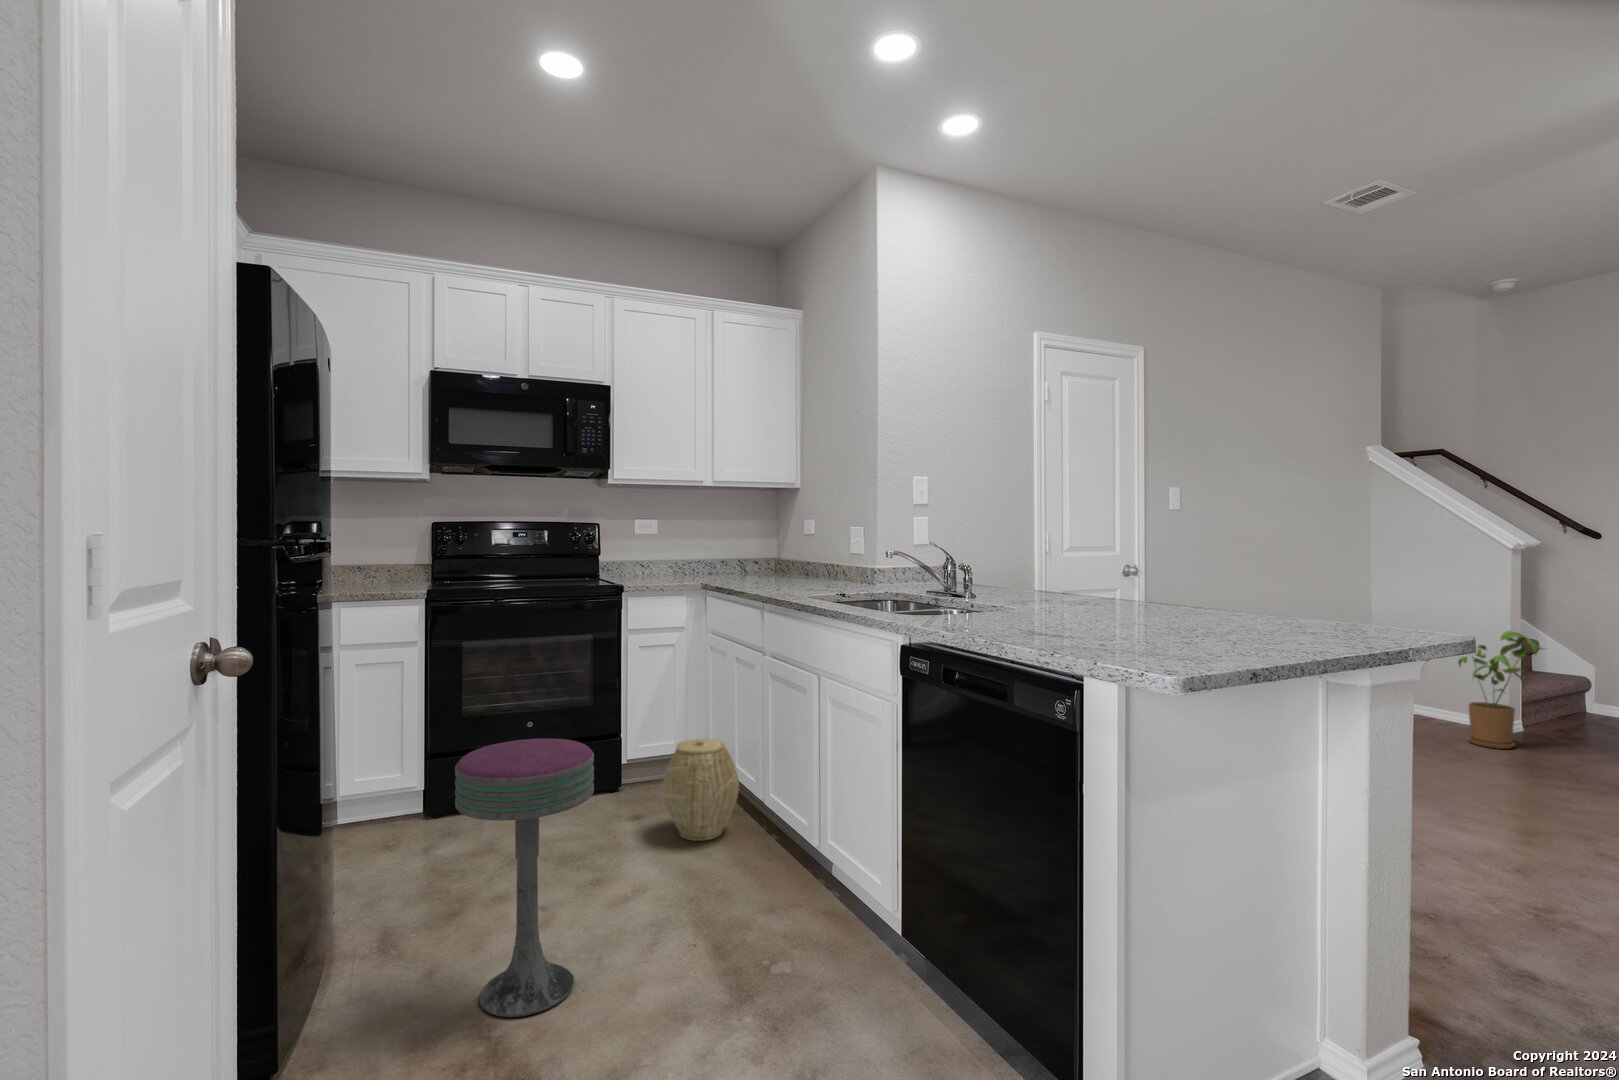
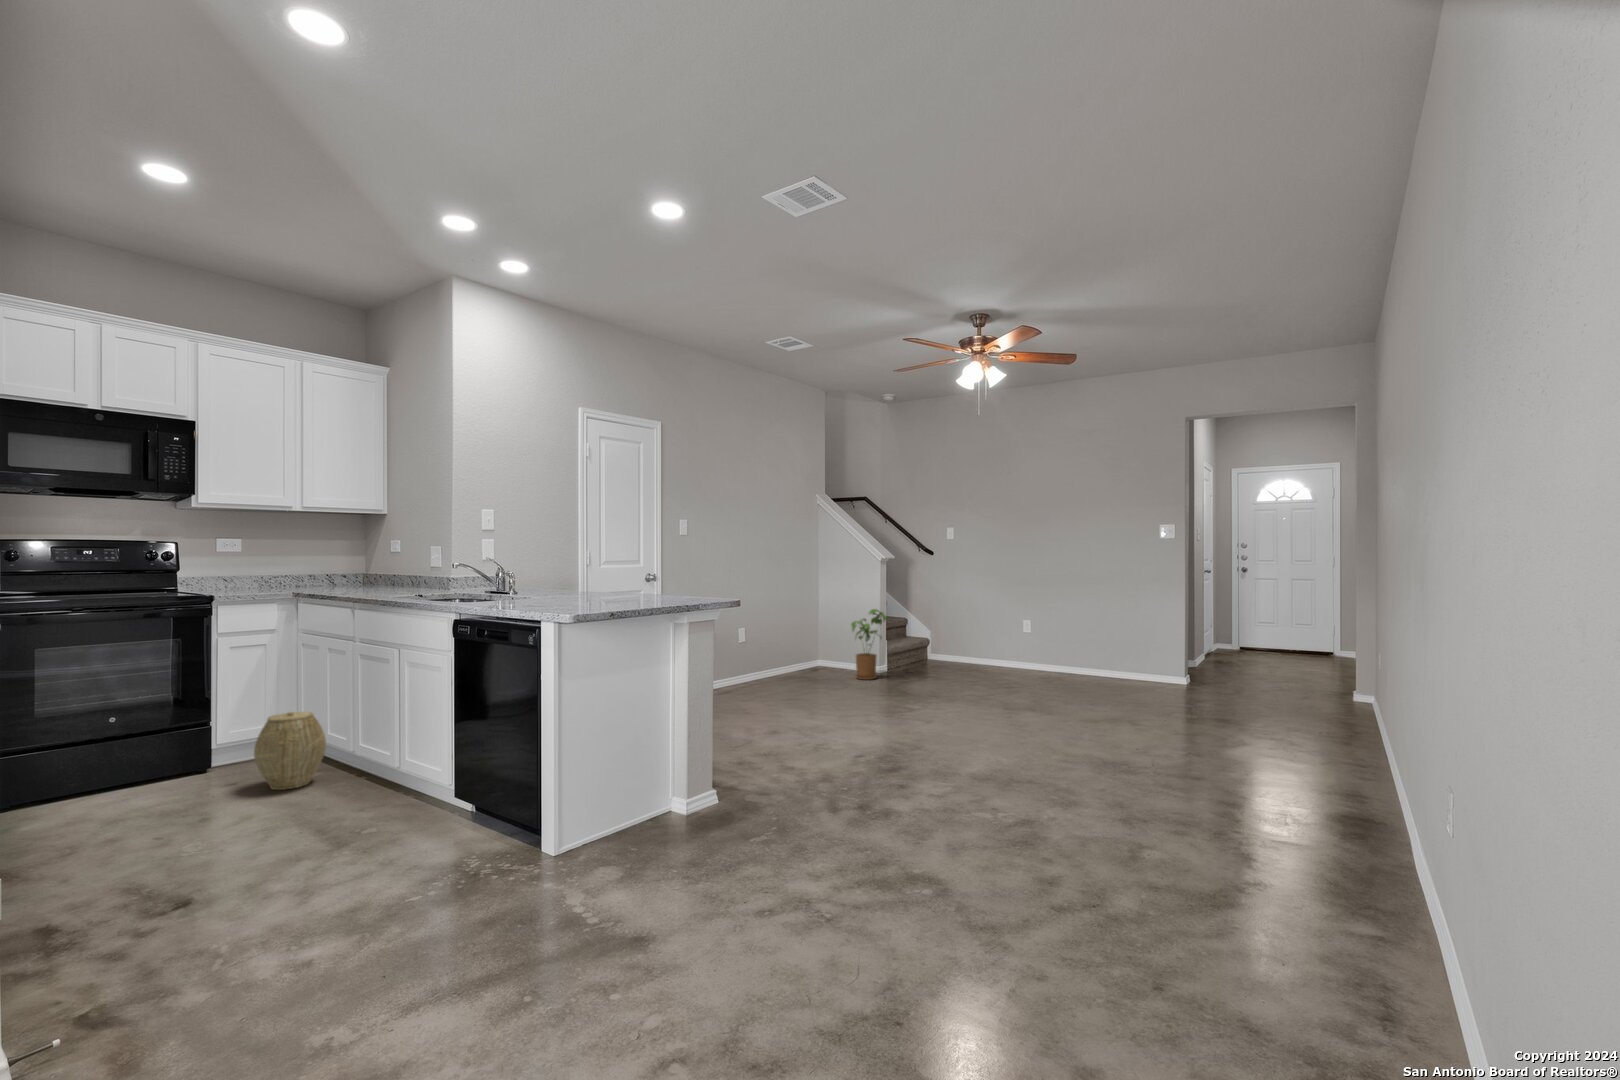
bar stool: present [455,738,594,1017] -> none [81,700,206,893]

